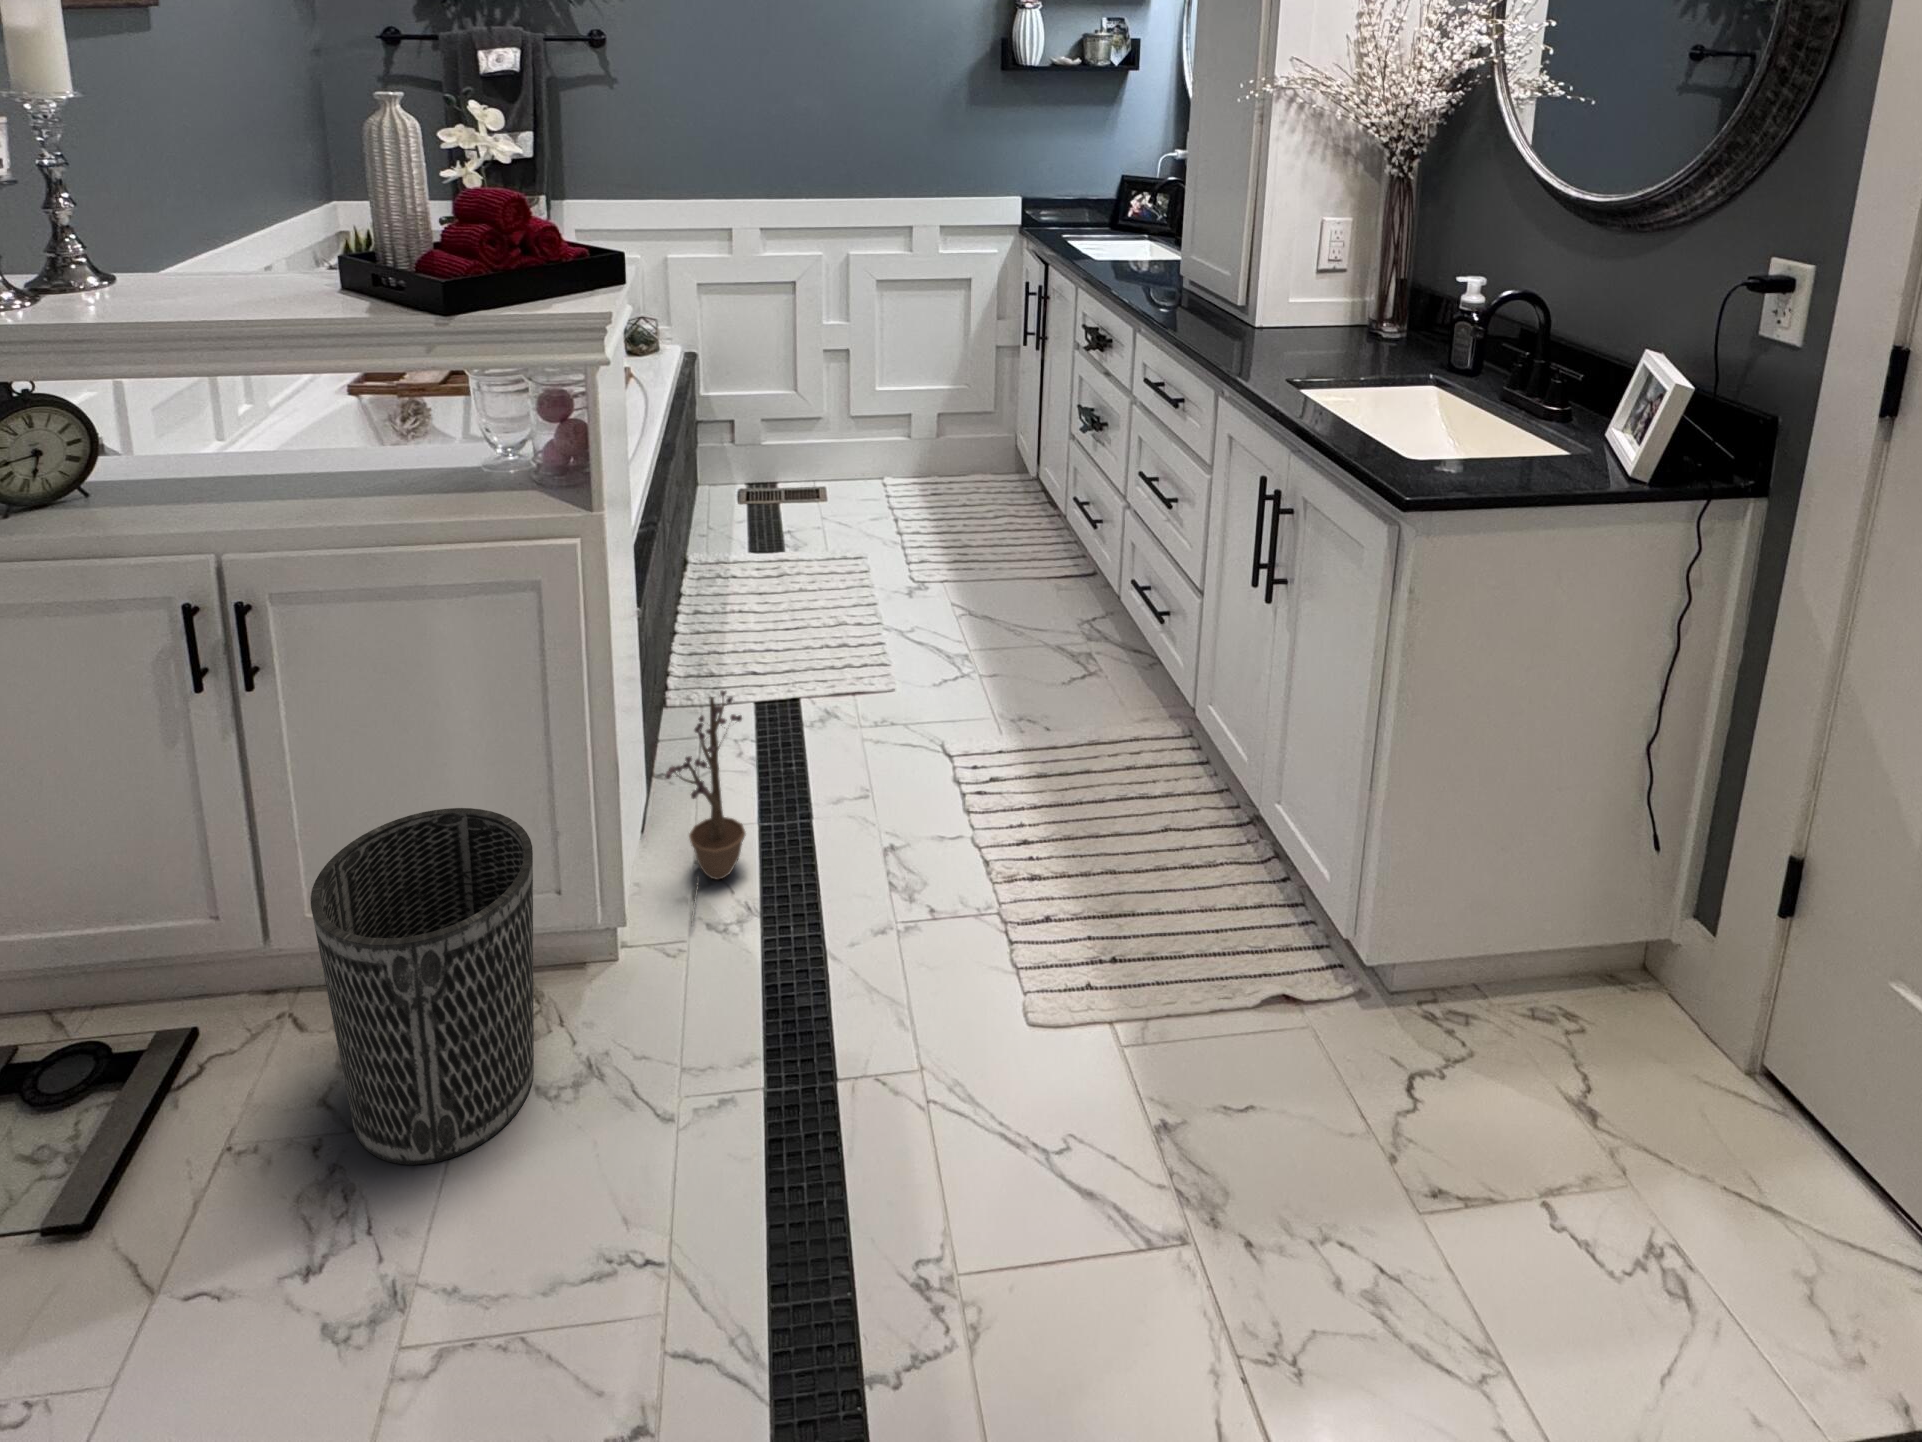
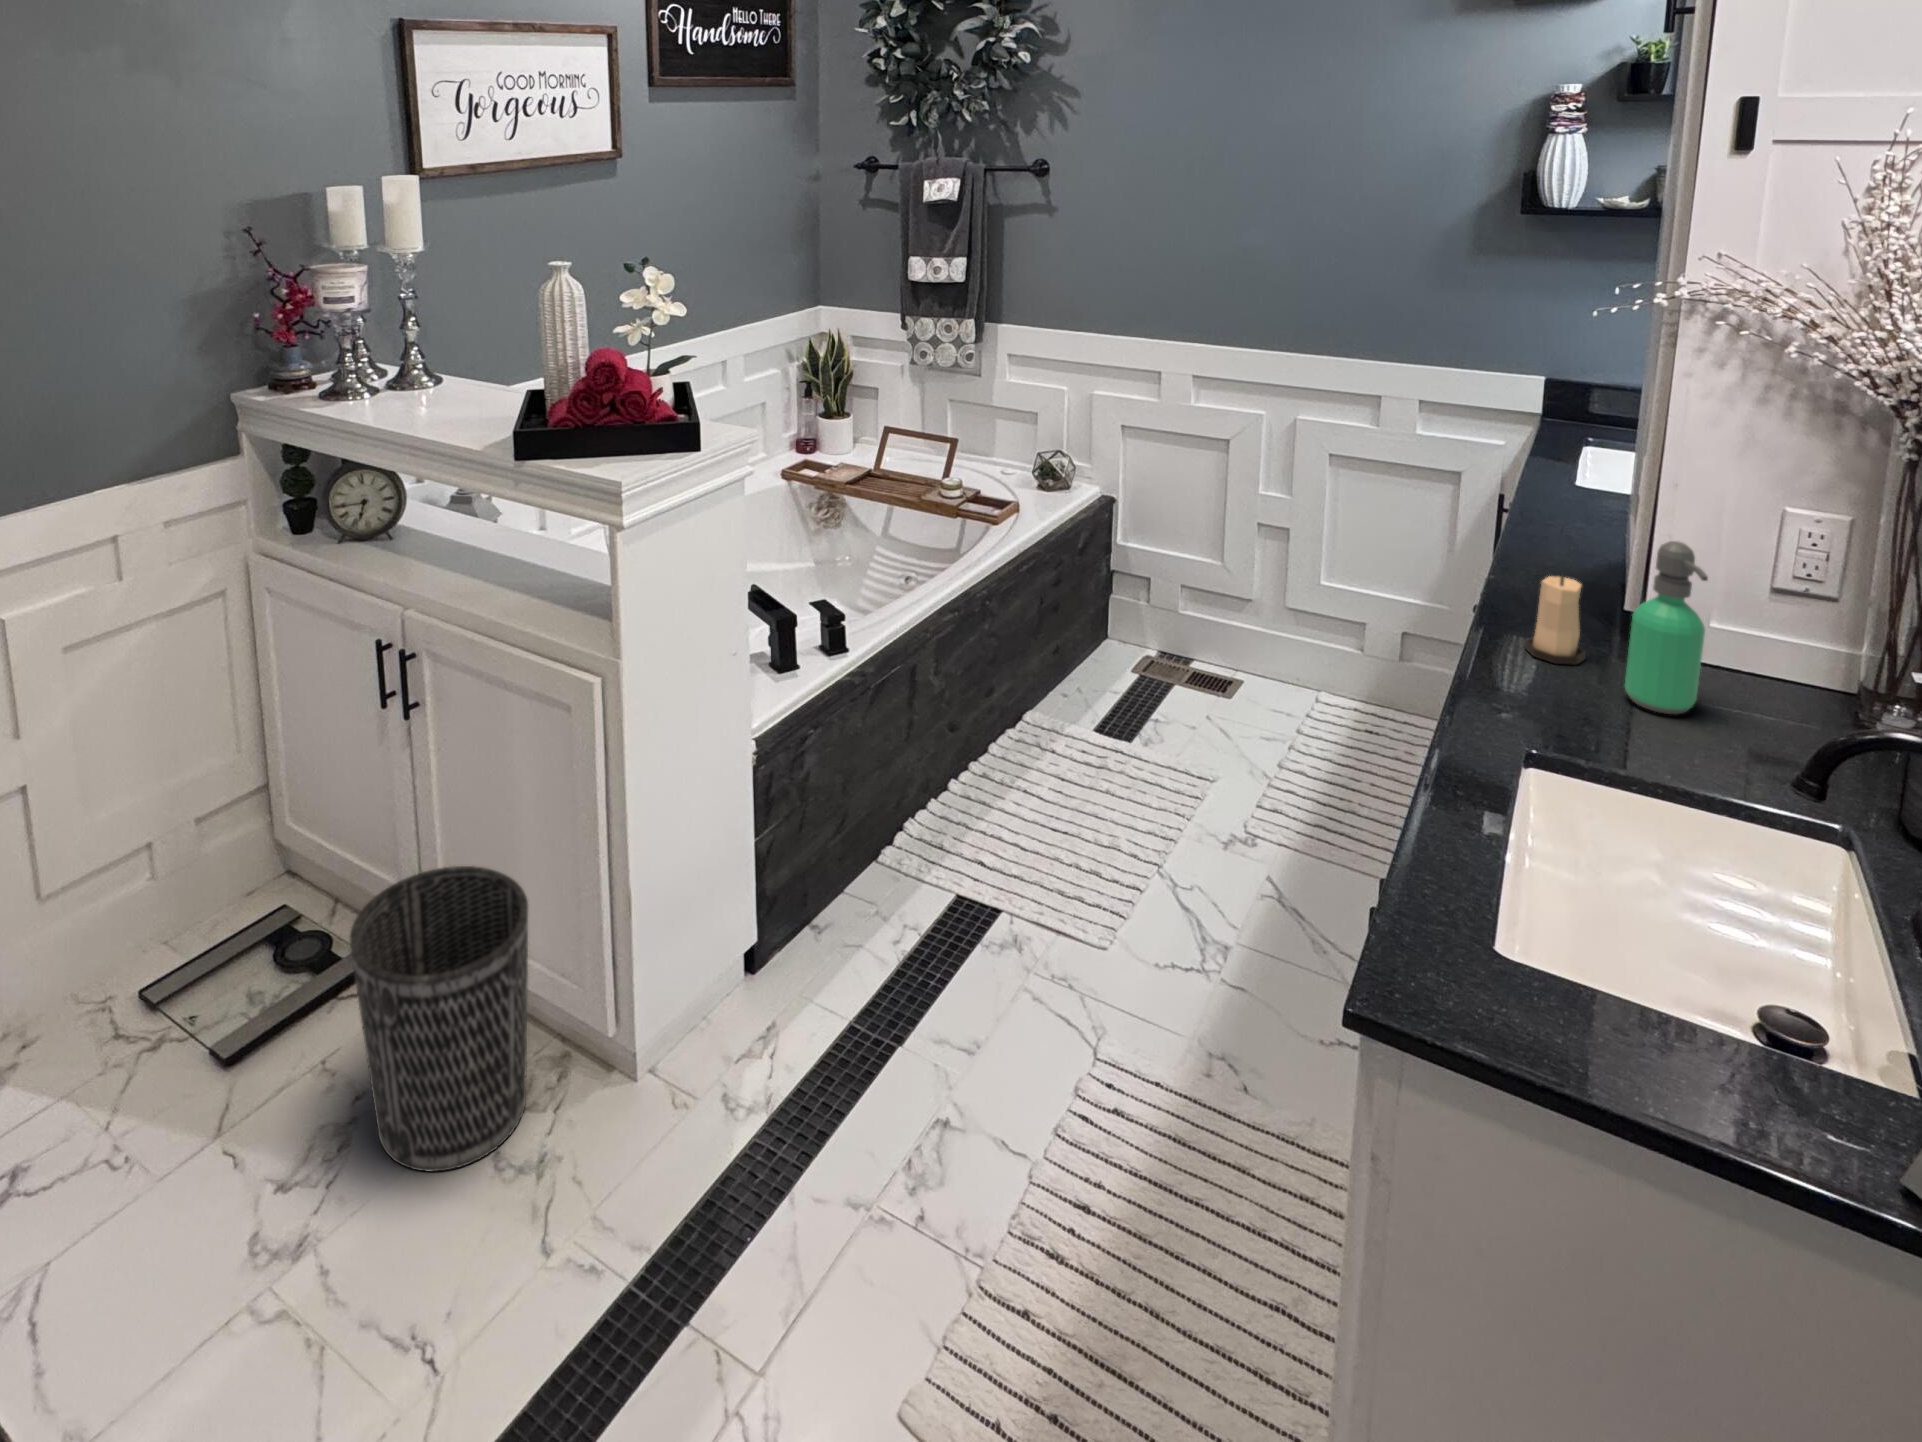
soap dispenser: none [1280,235,1333,347] -> present [1625,541,1708,714]
candle: none [1207,278,1241,339] -> present [1525,575,1586,665]
decorative plant: present [665,691,746,923] -> none [708,868,828,1086]

